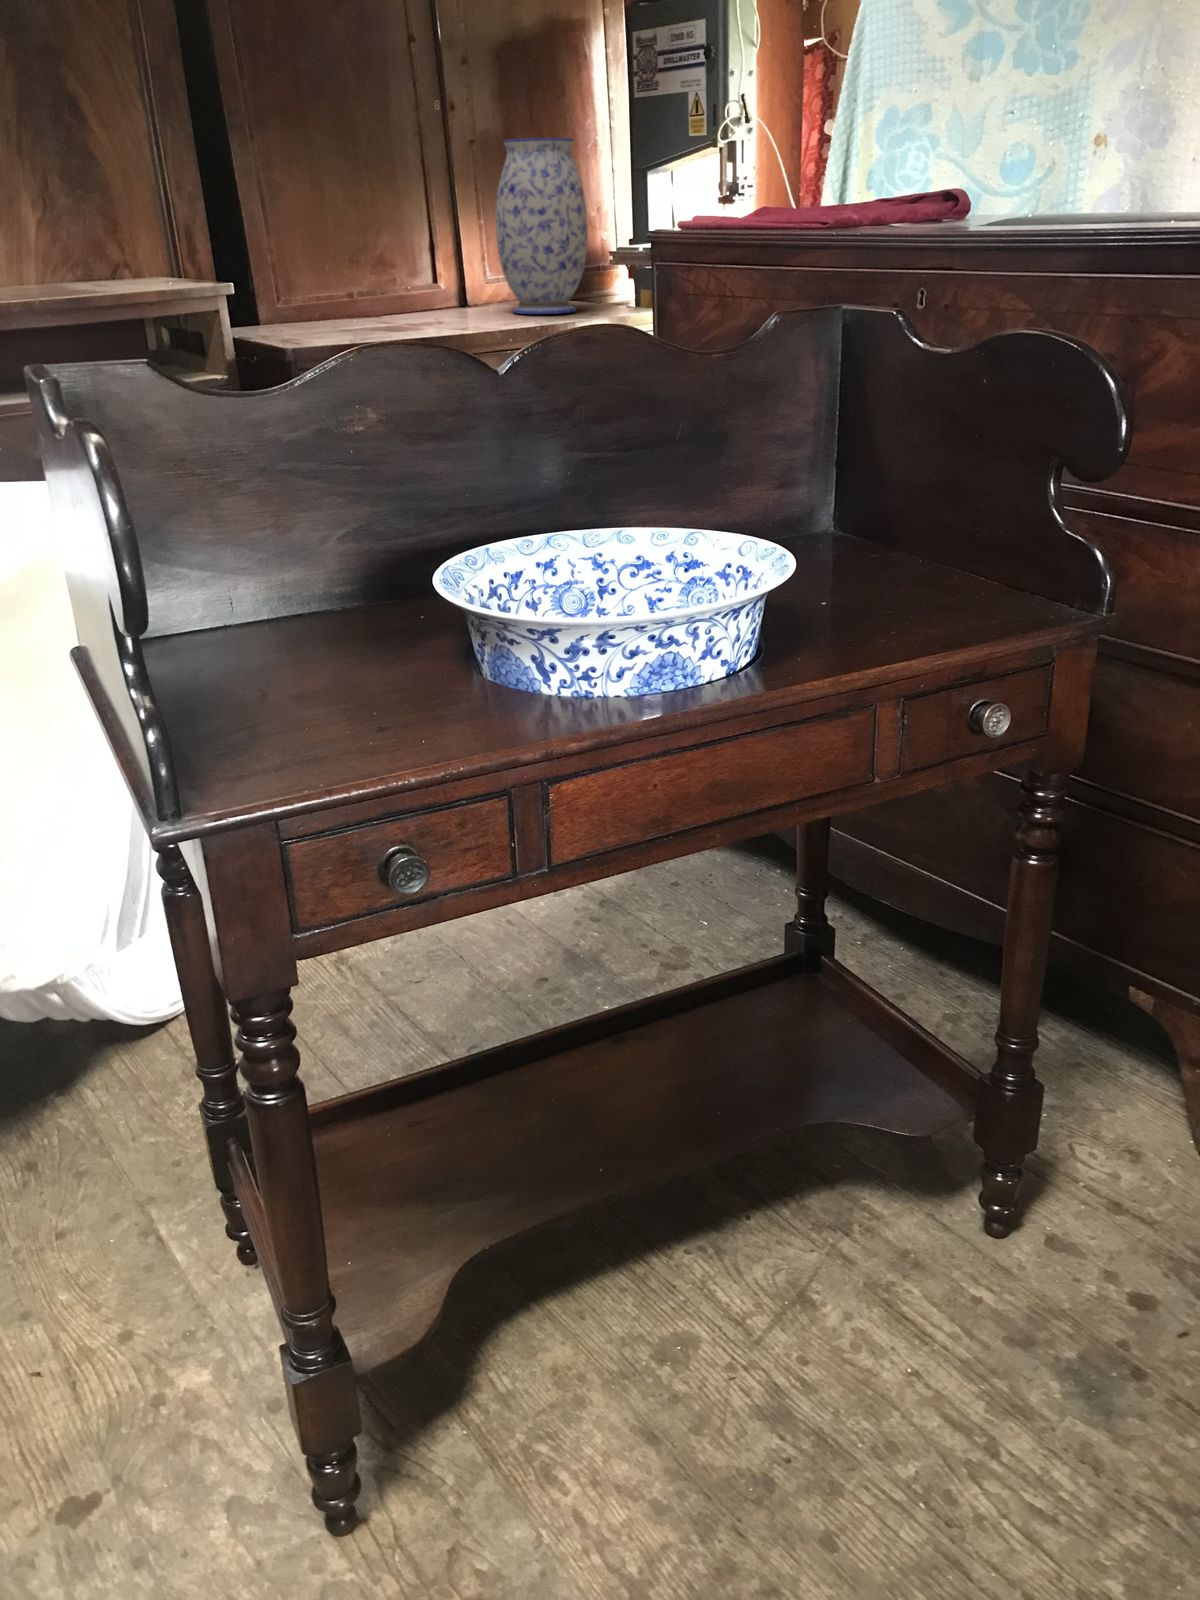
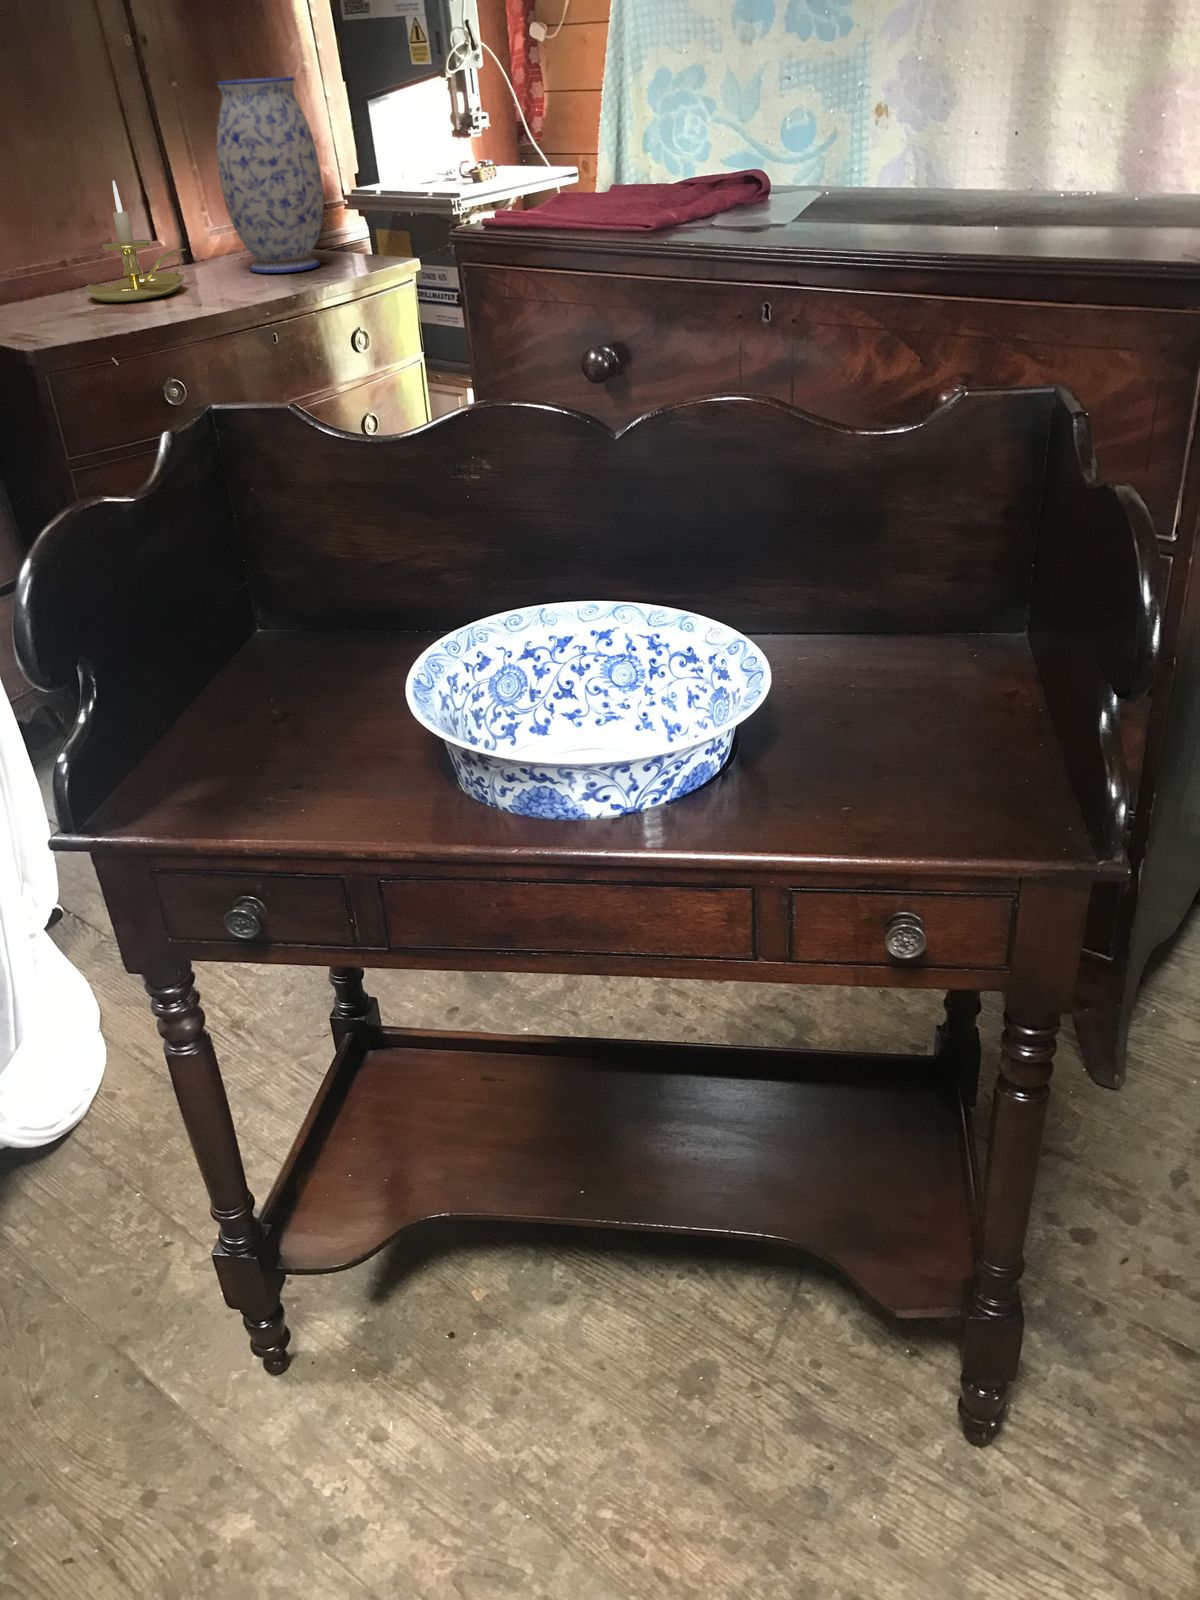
candle holder: none [359,218,456,324] -> present [84,181,186,302]

